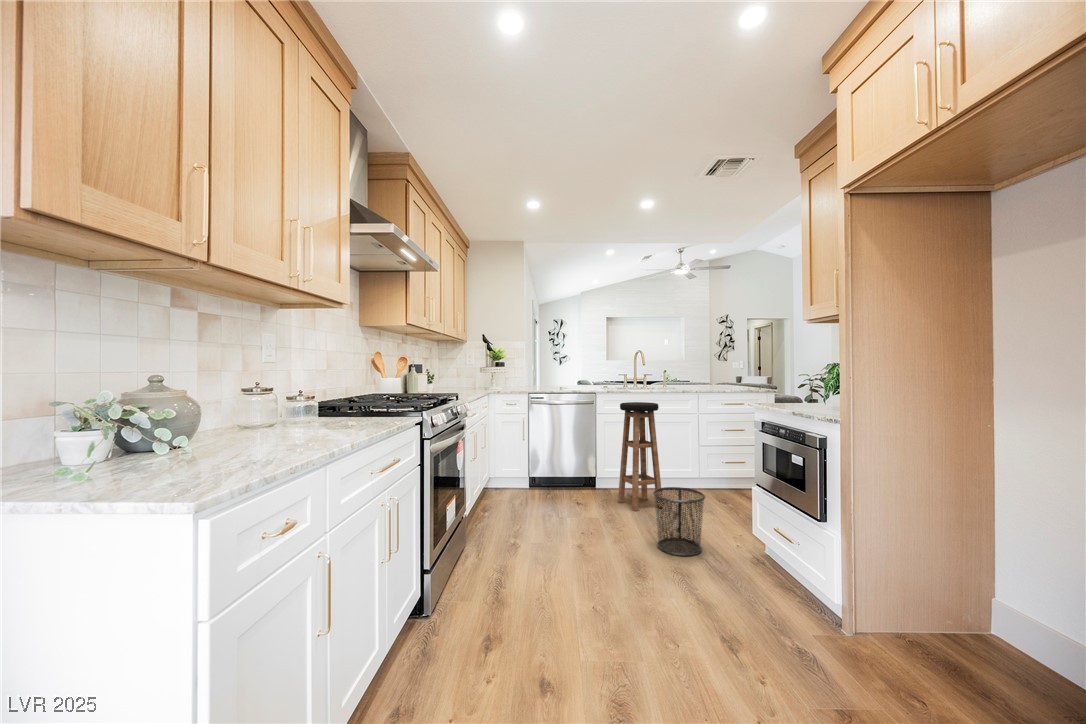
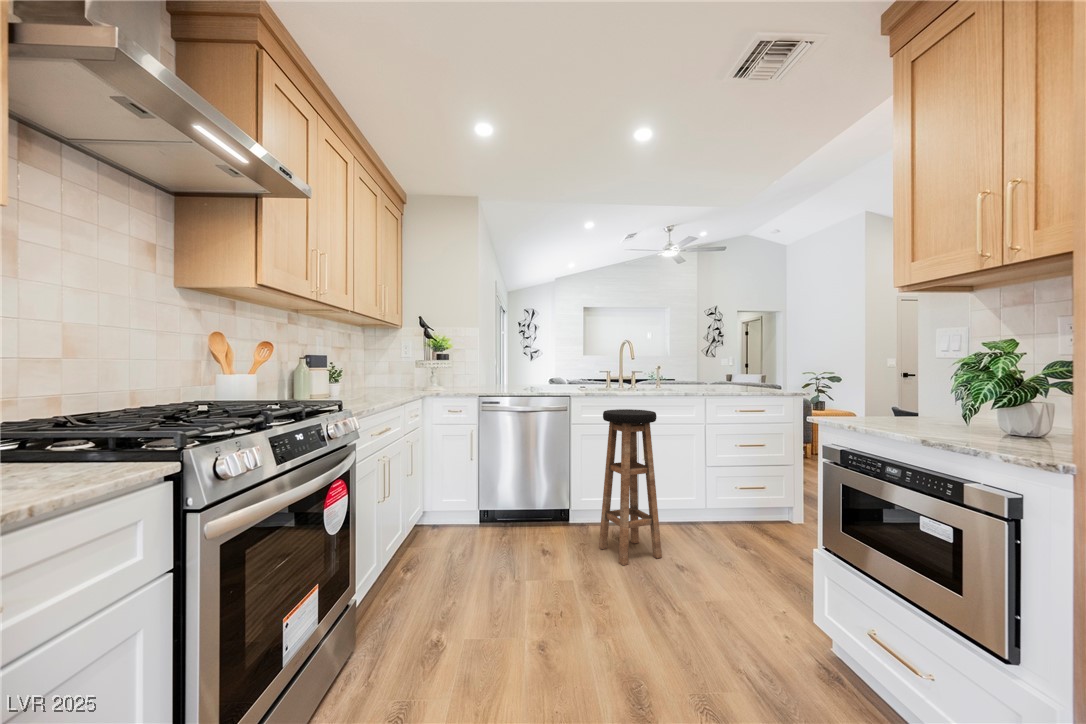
waste bin: present [653,487,705,556] -> none [658,544,742,666]

